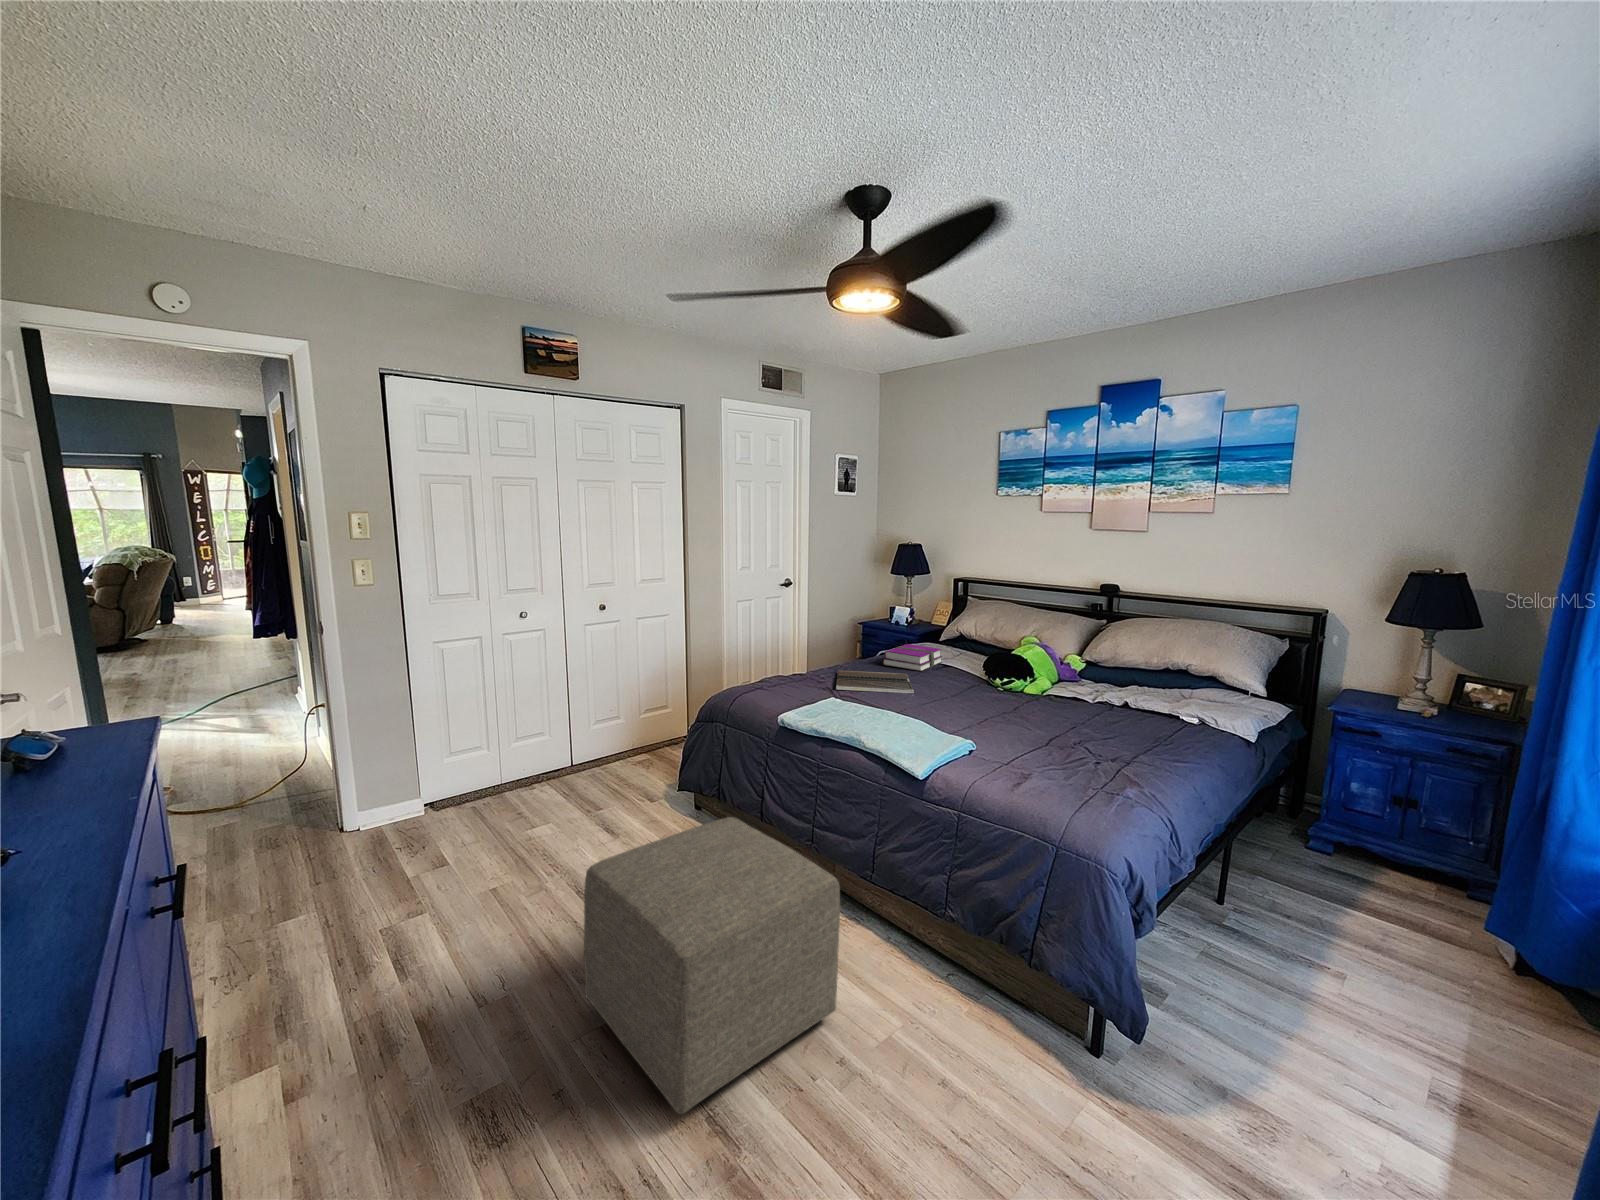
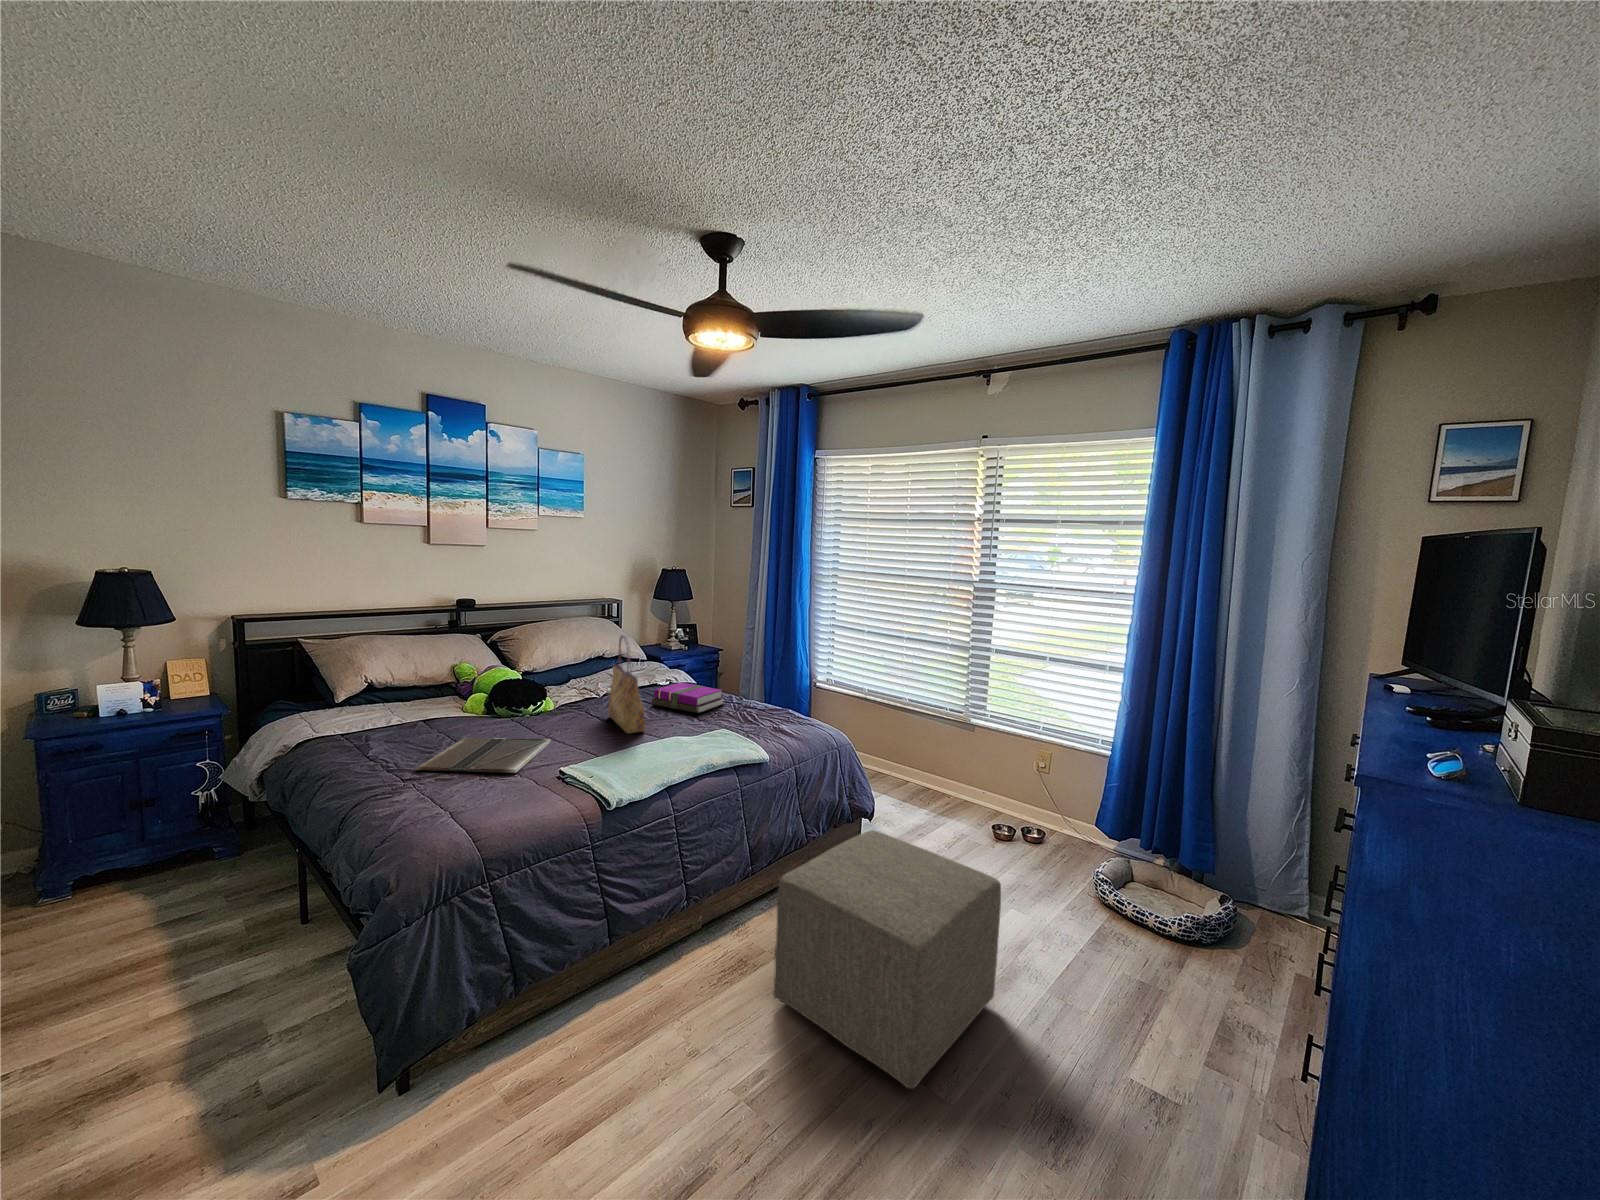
tote bag: none [945,613,1018,714] -> present [609,635,645,734]
notebook: present [883,644,942,671] -> present [652,683,724,713]

